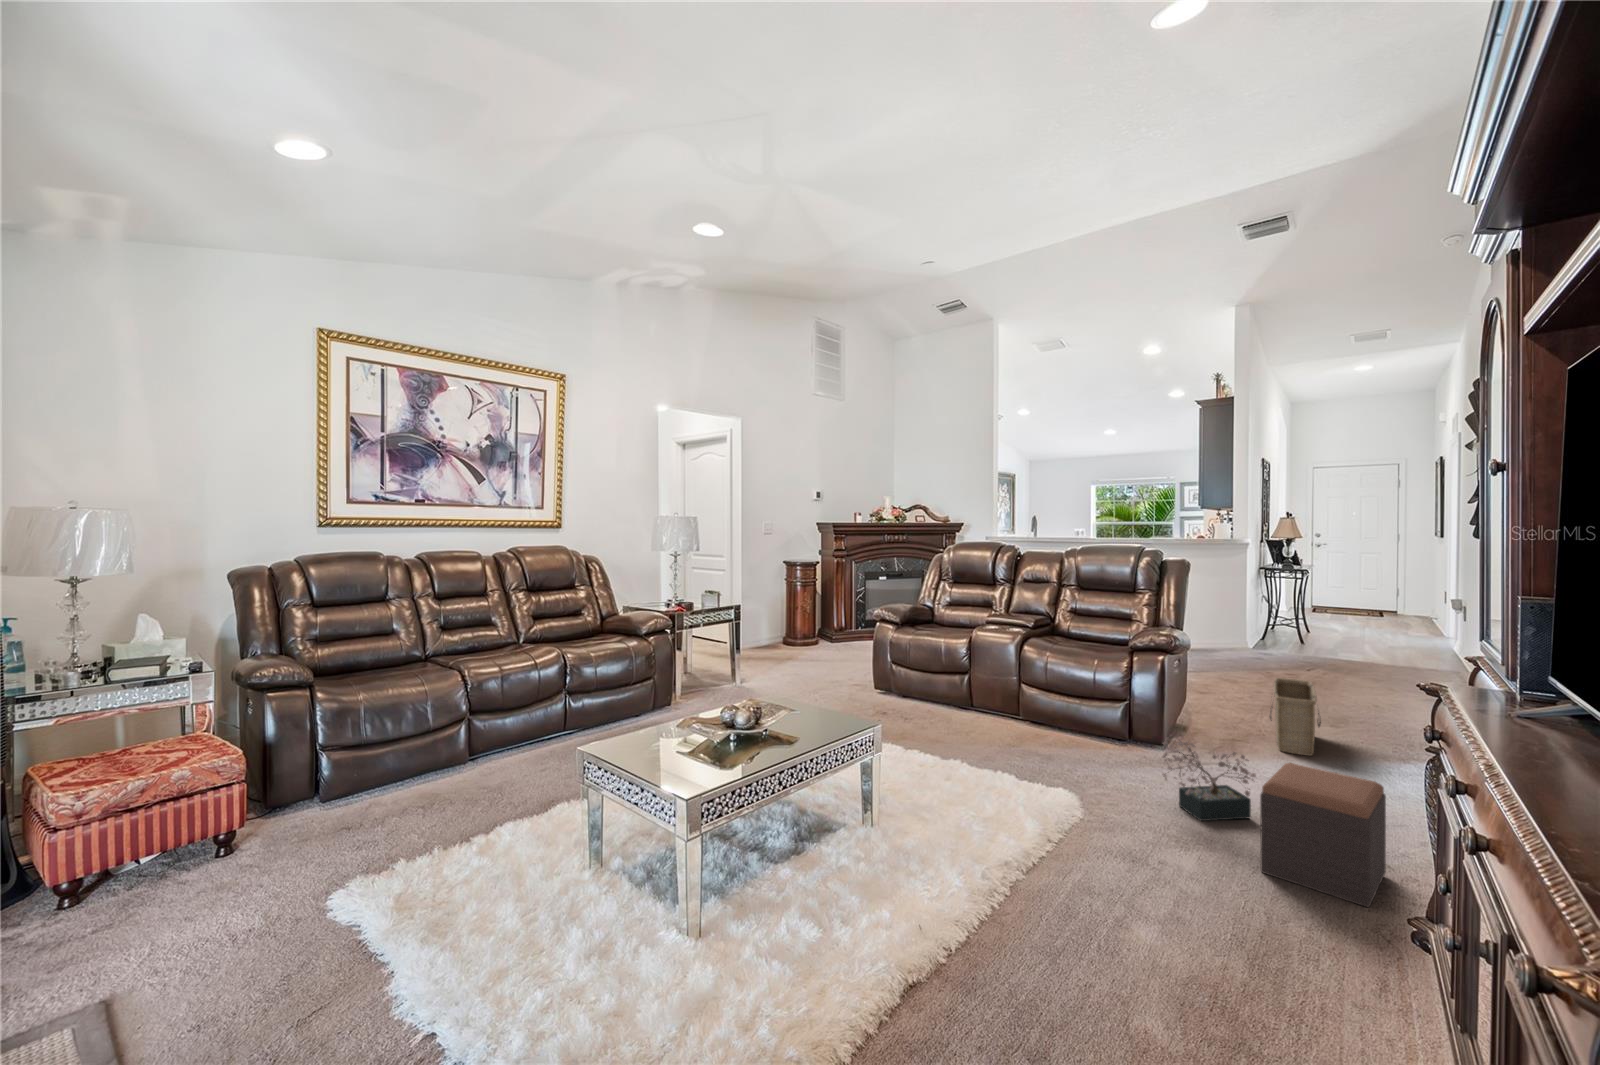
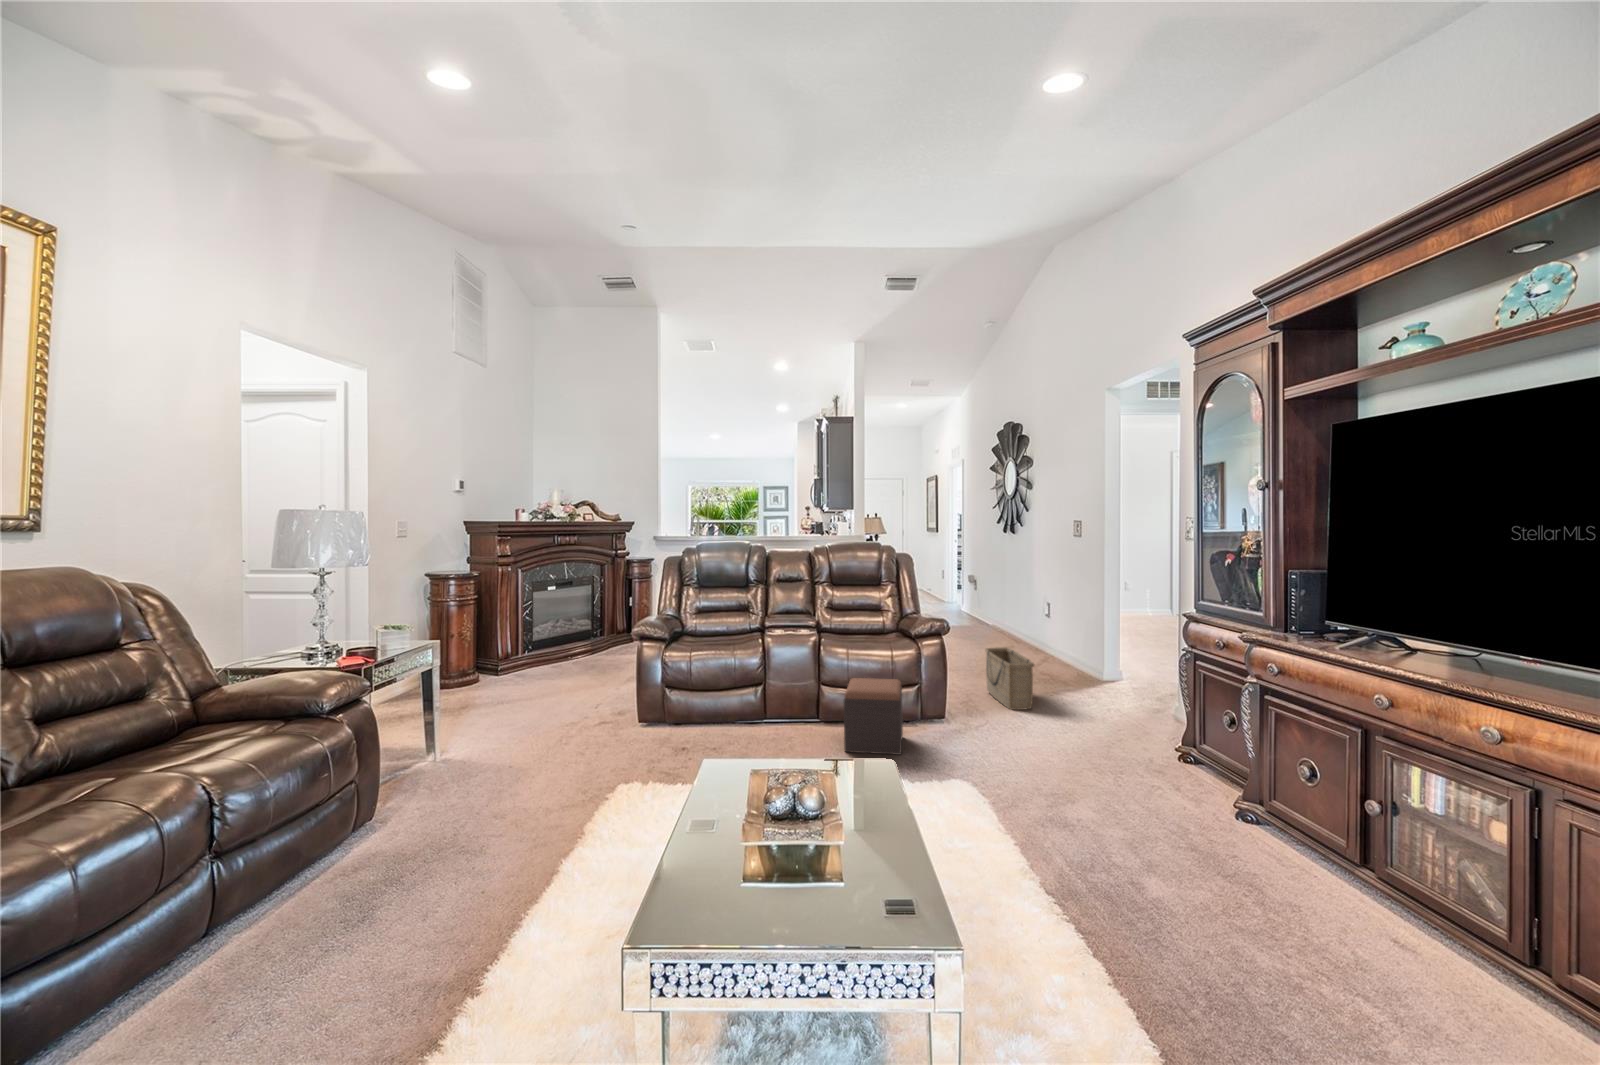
decorative plant: present [1162,737,1256,821] -> none [1010,716,1076,788]
footstool: present [1260,763,1386,907] -> present [844,678,903,755]

